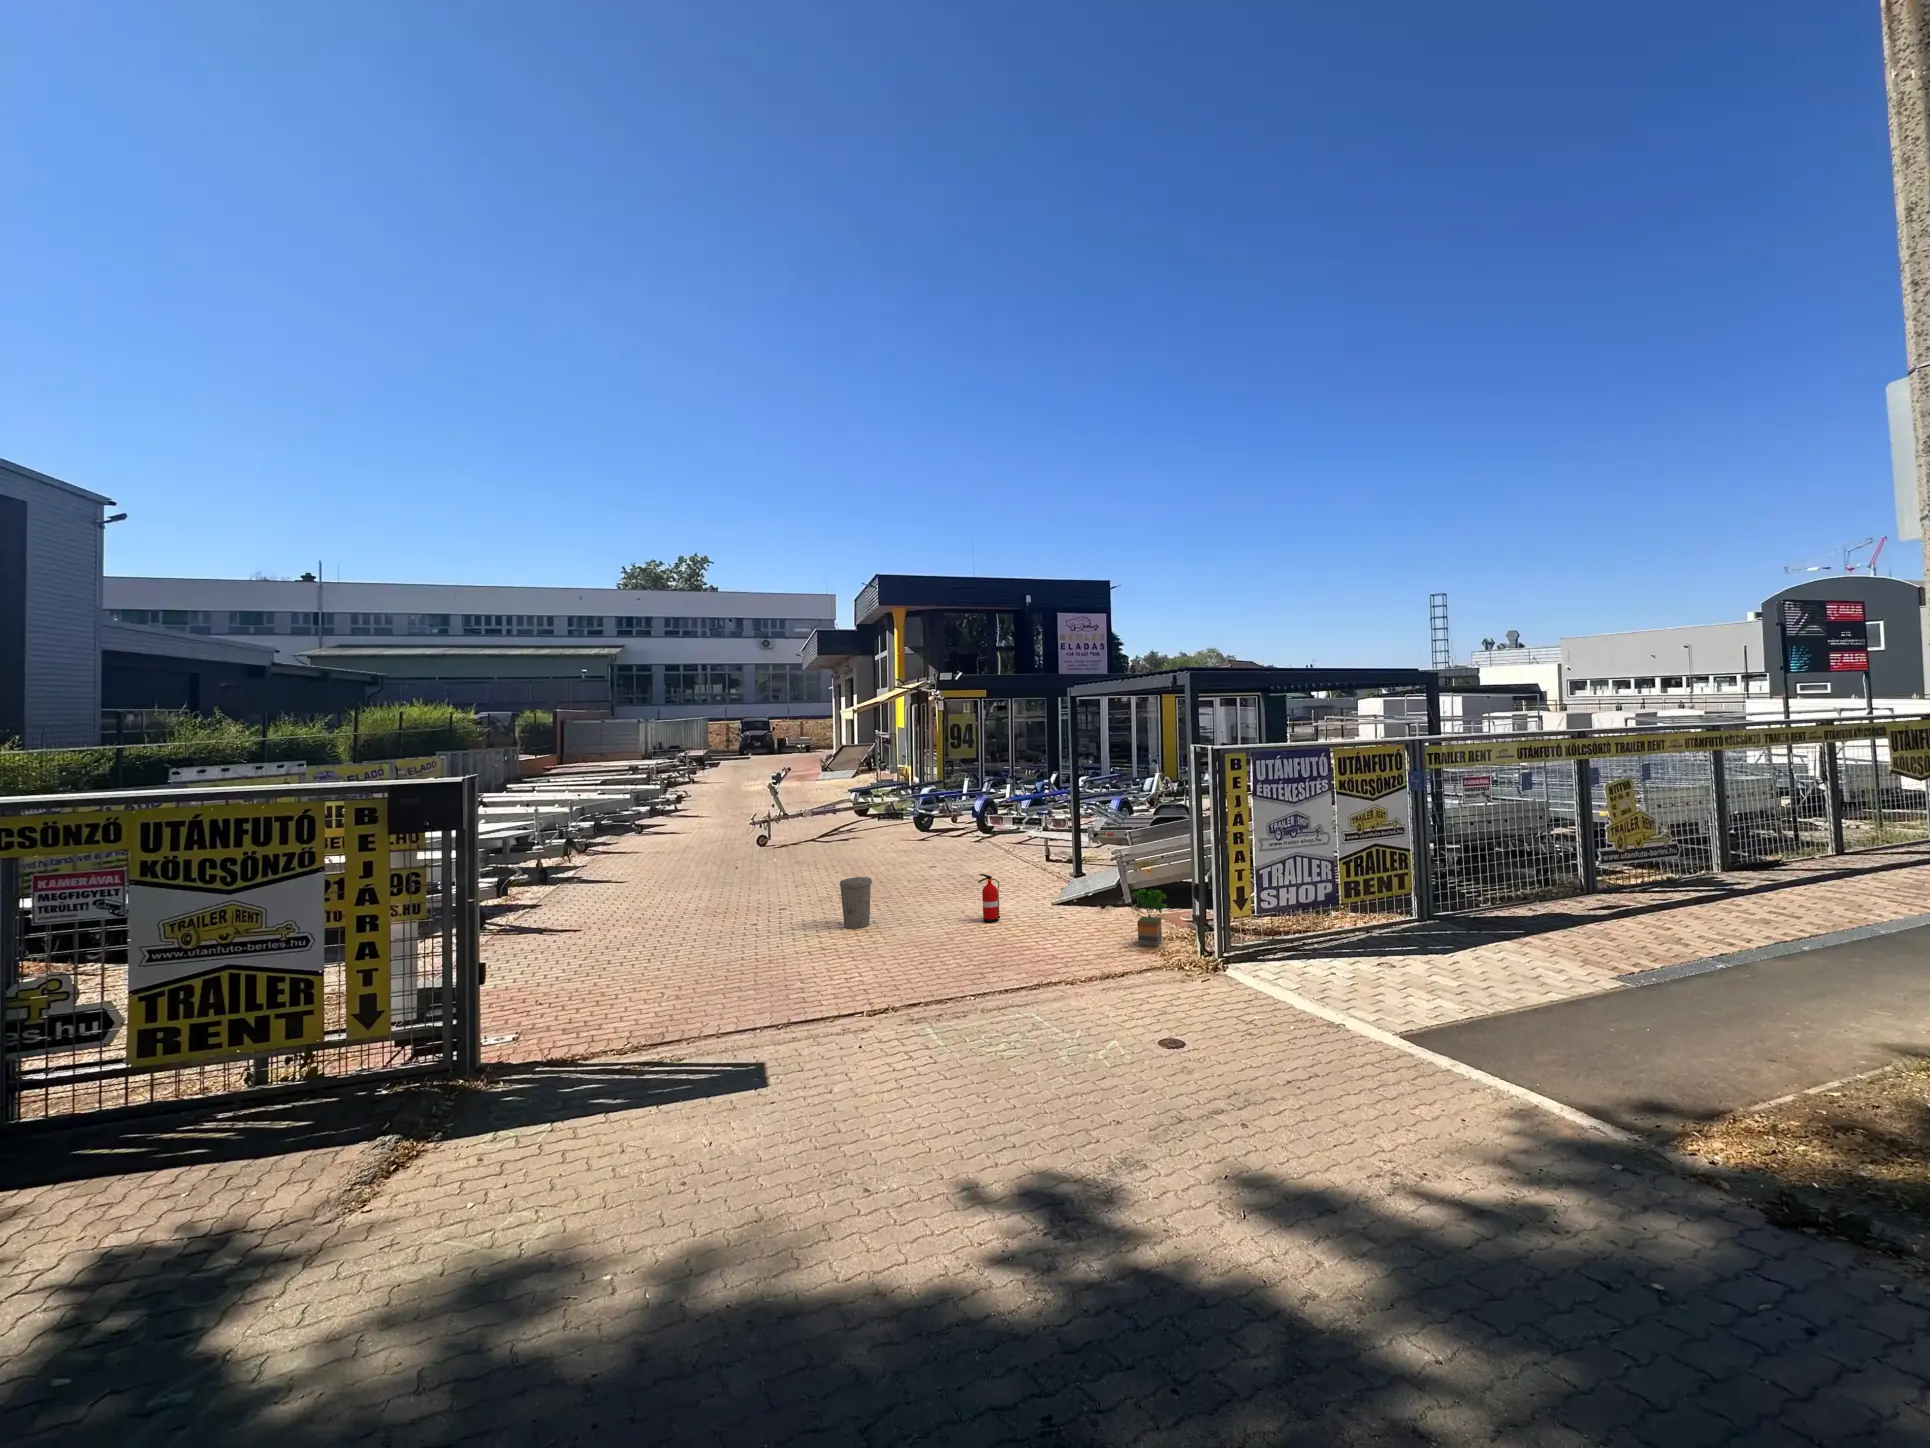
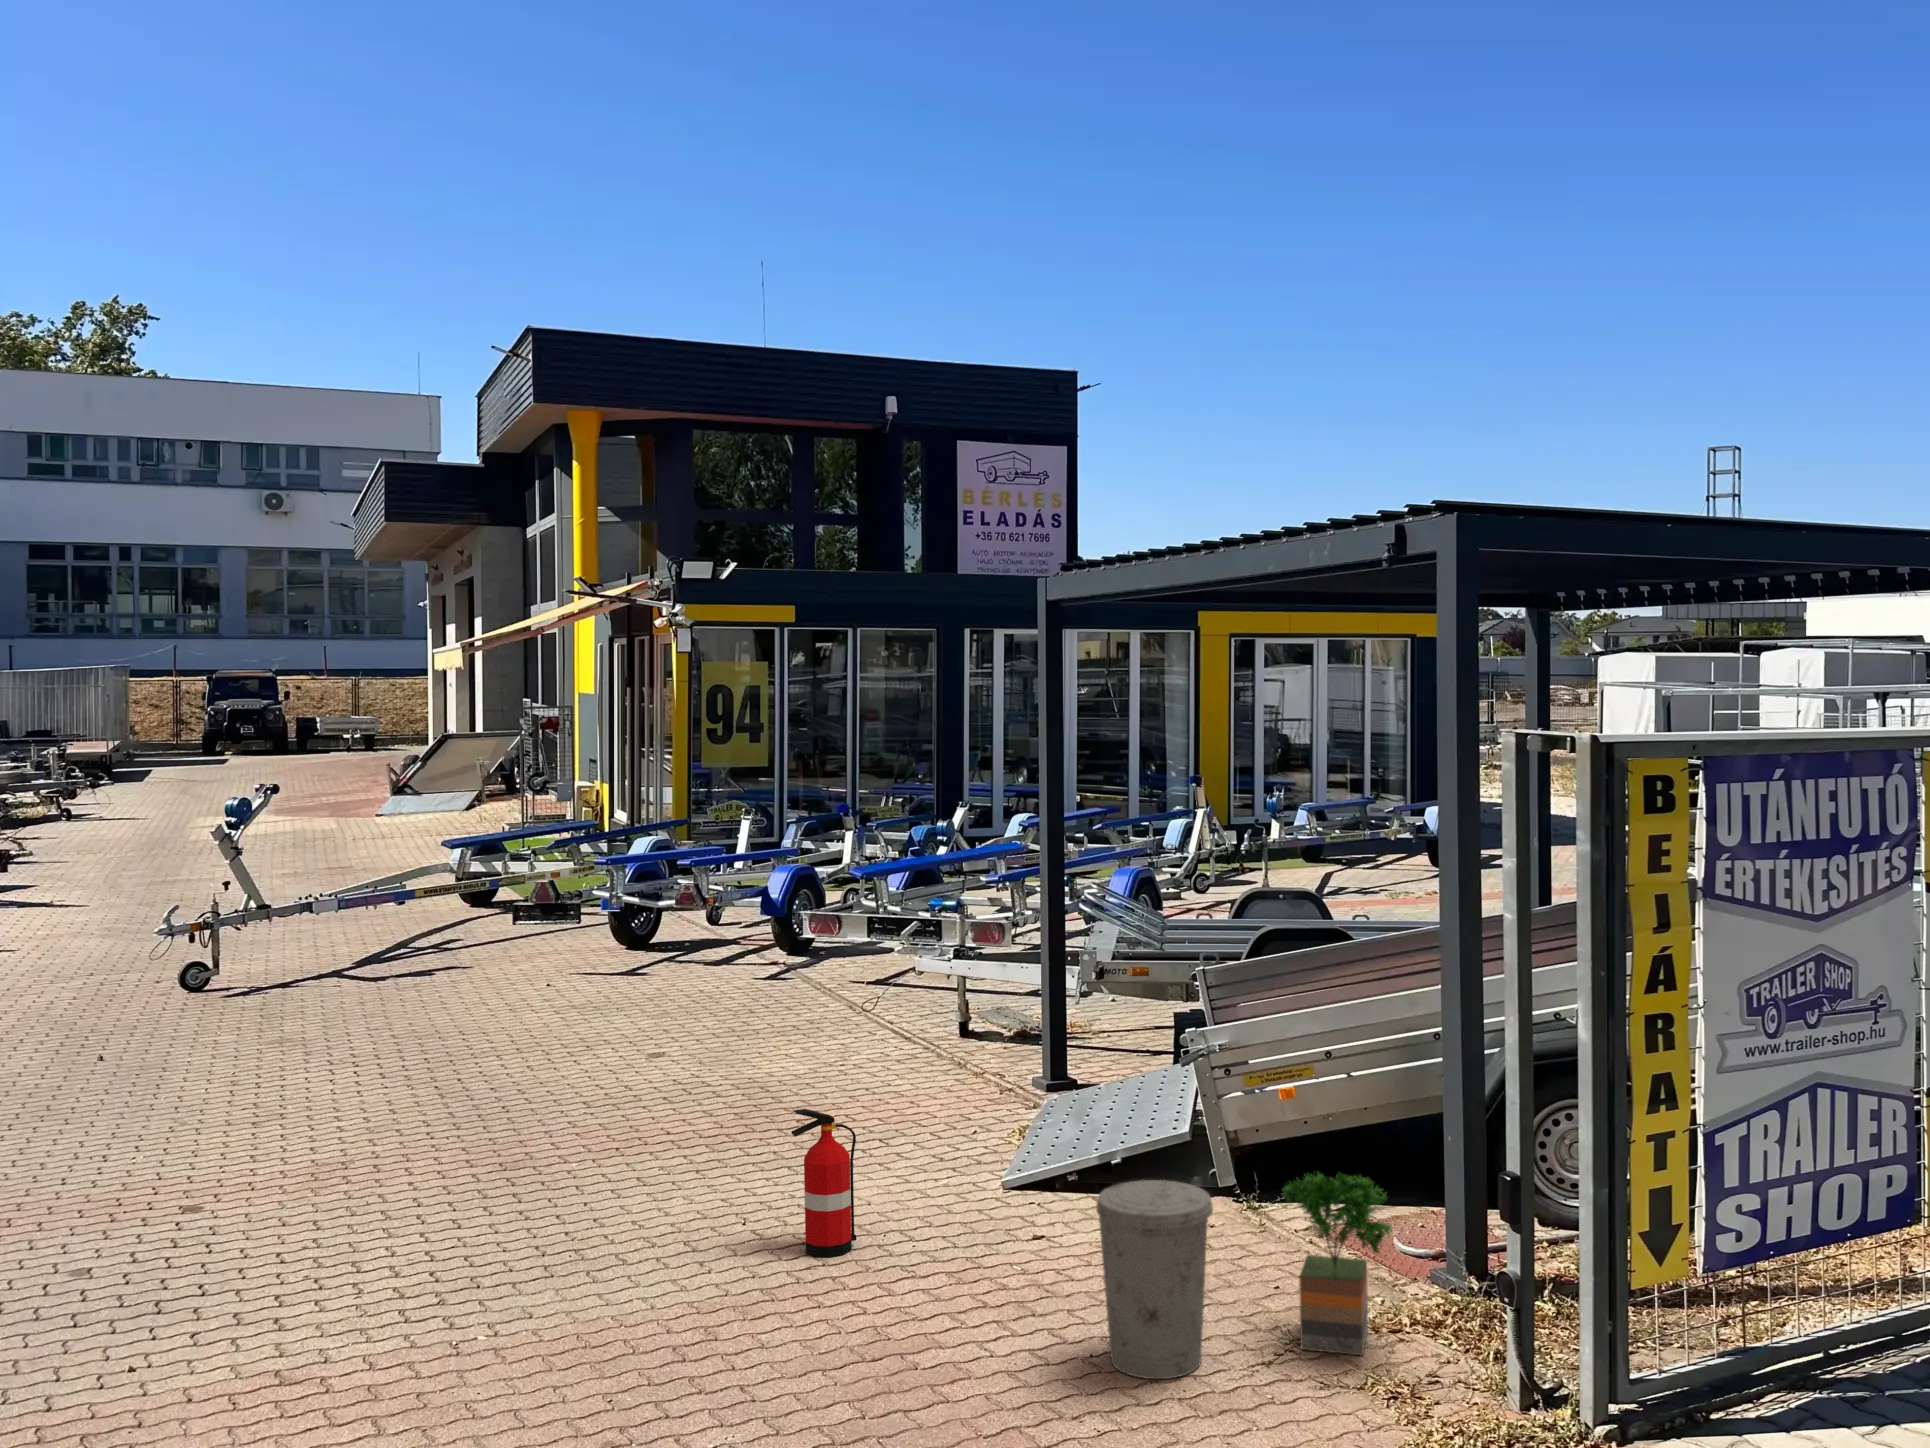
trash can: present [840,877,872,929] -> present [1096,1180,1213,1379]

